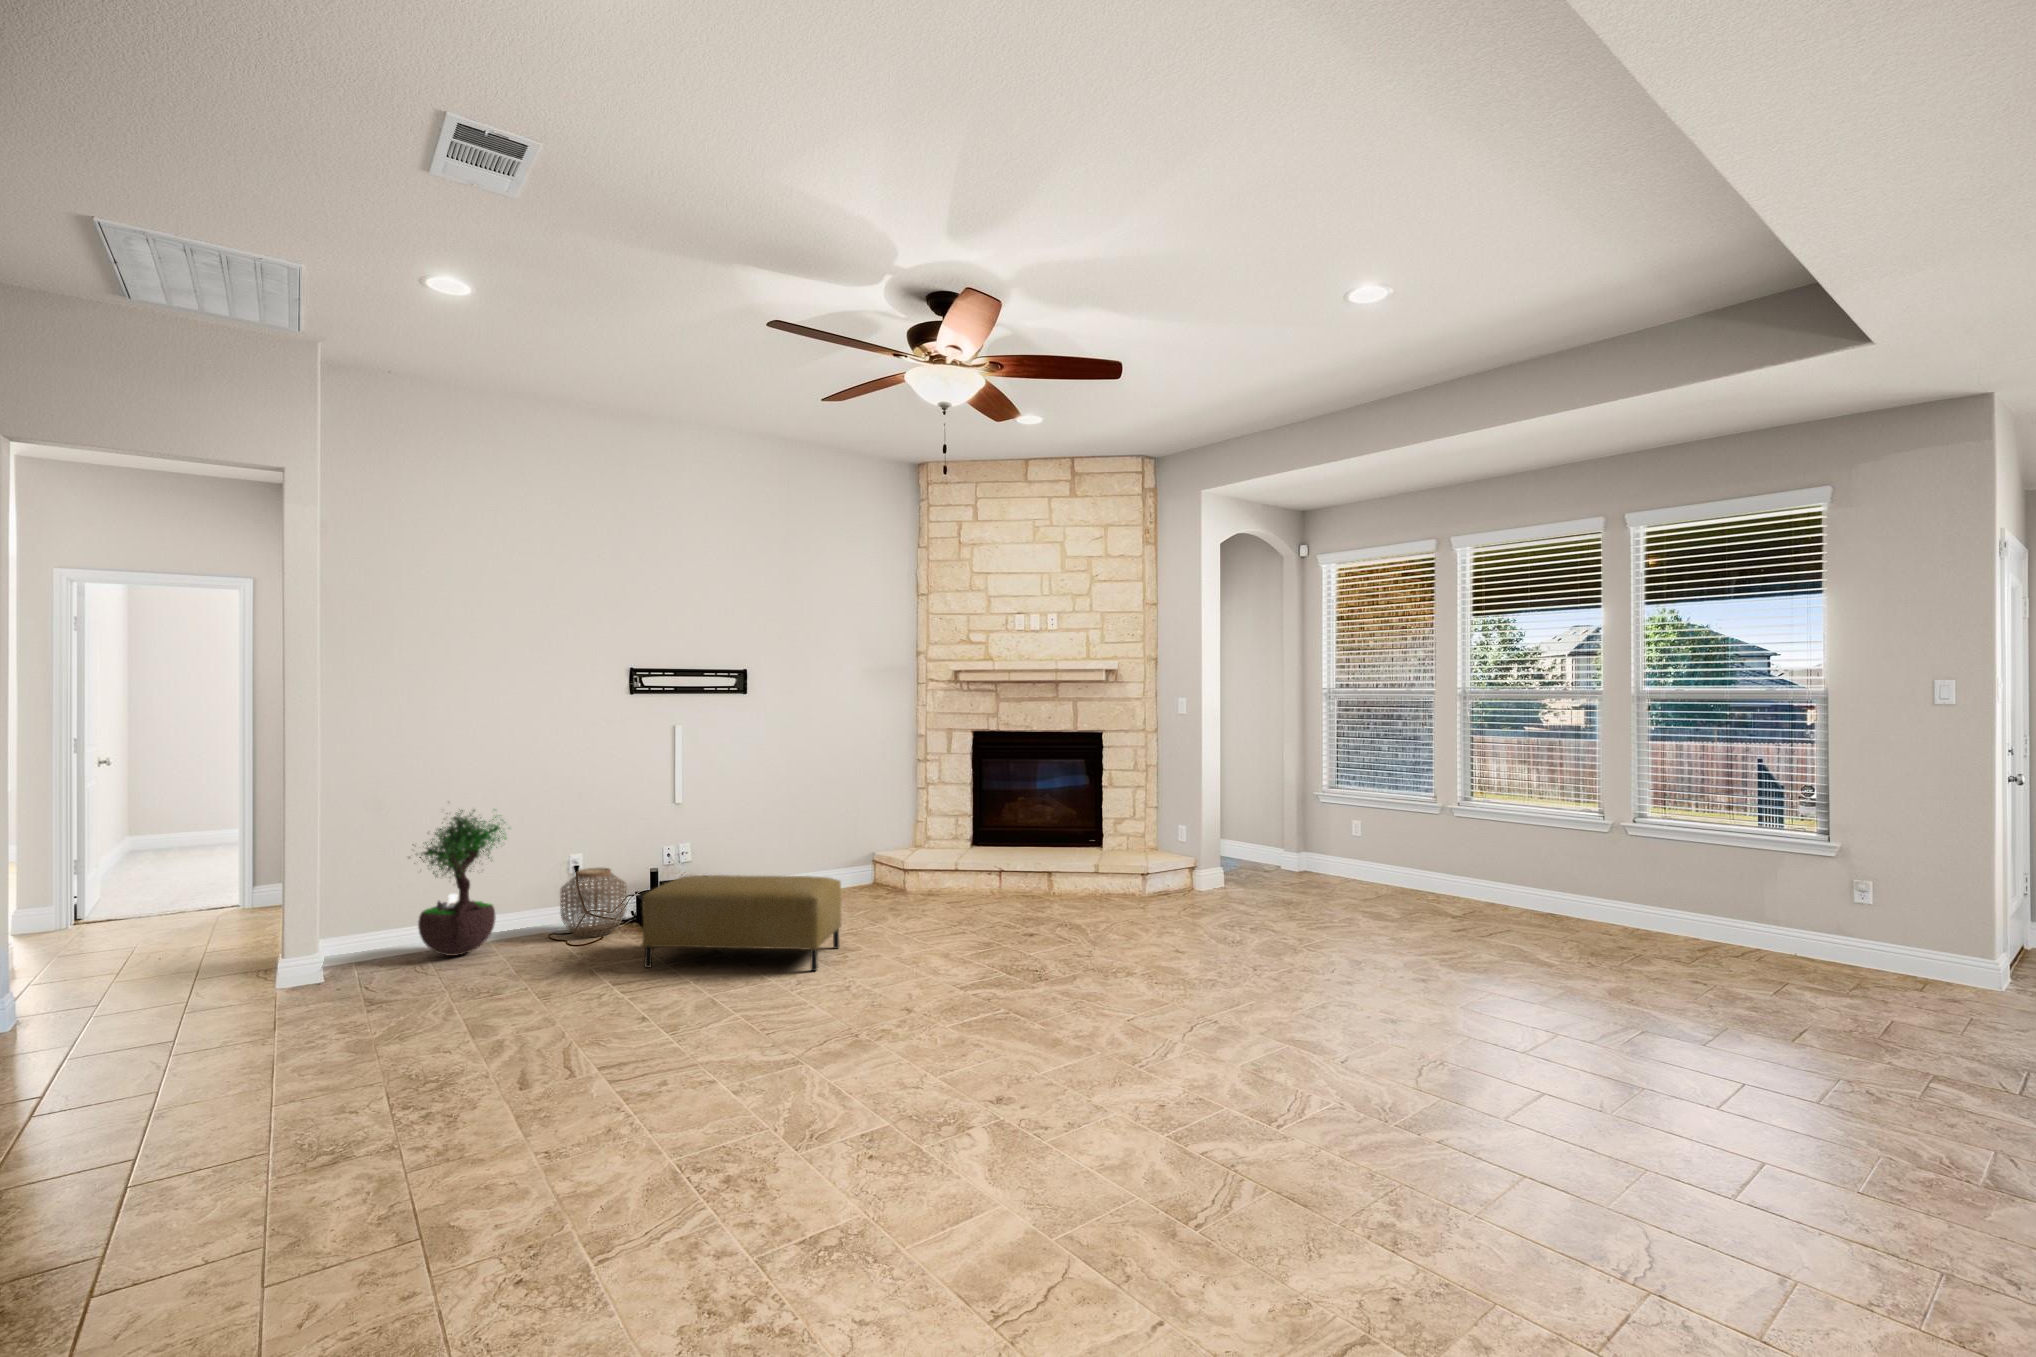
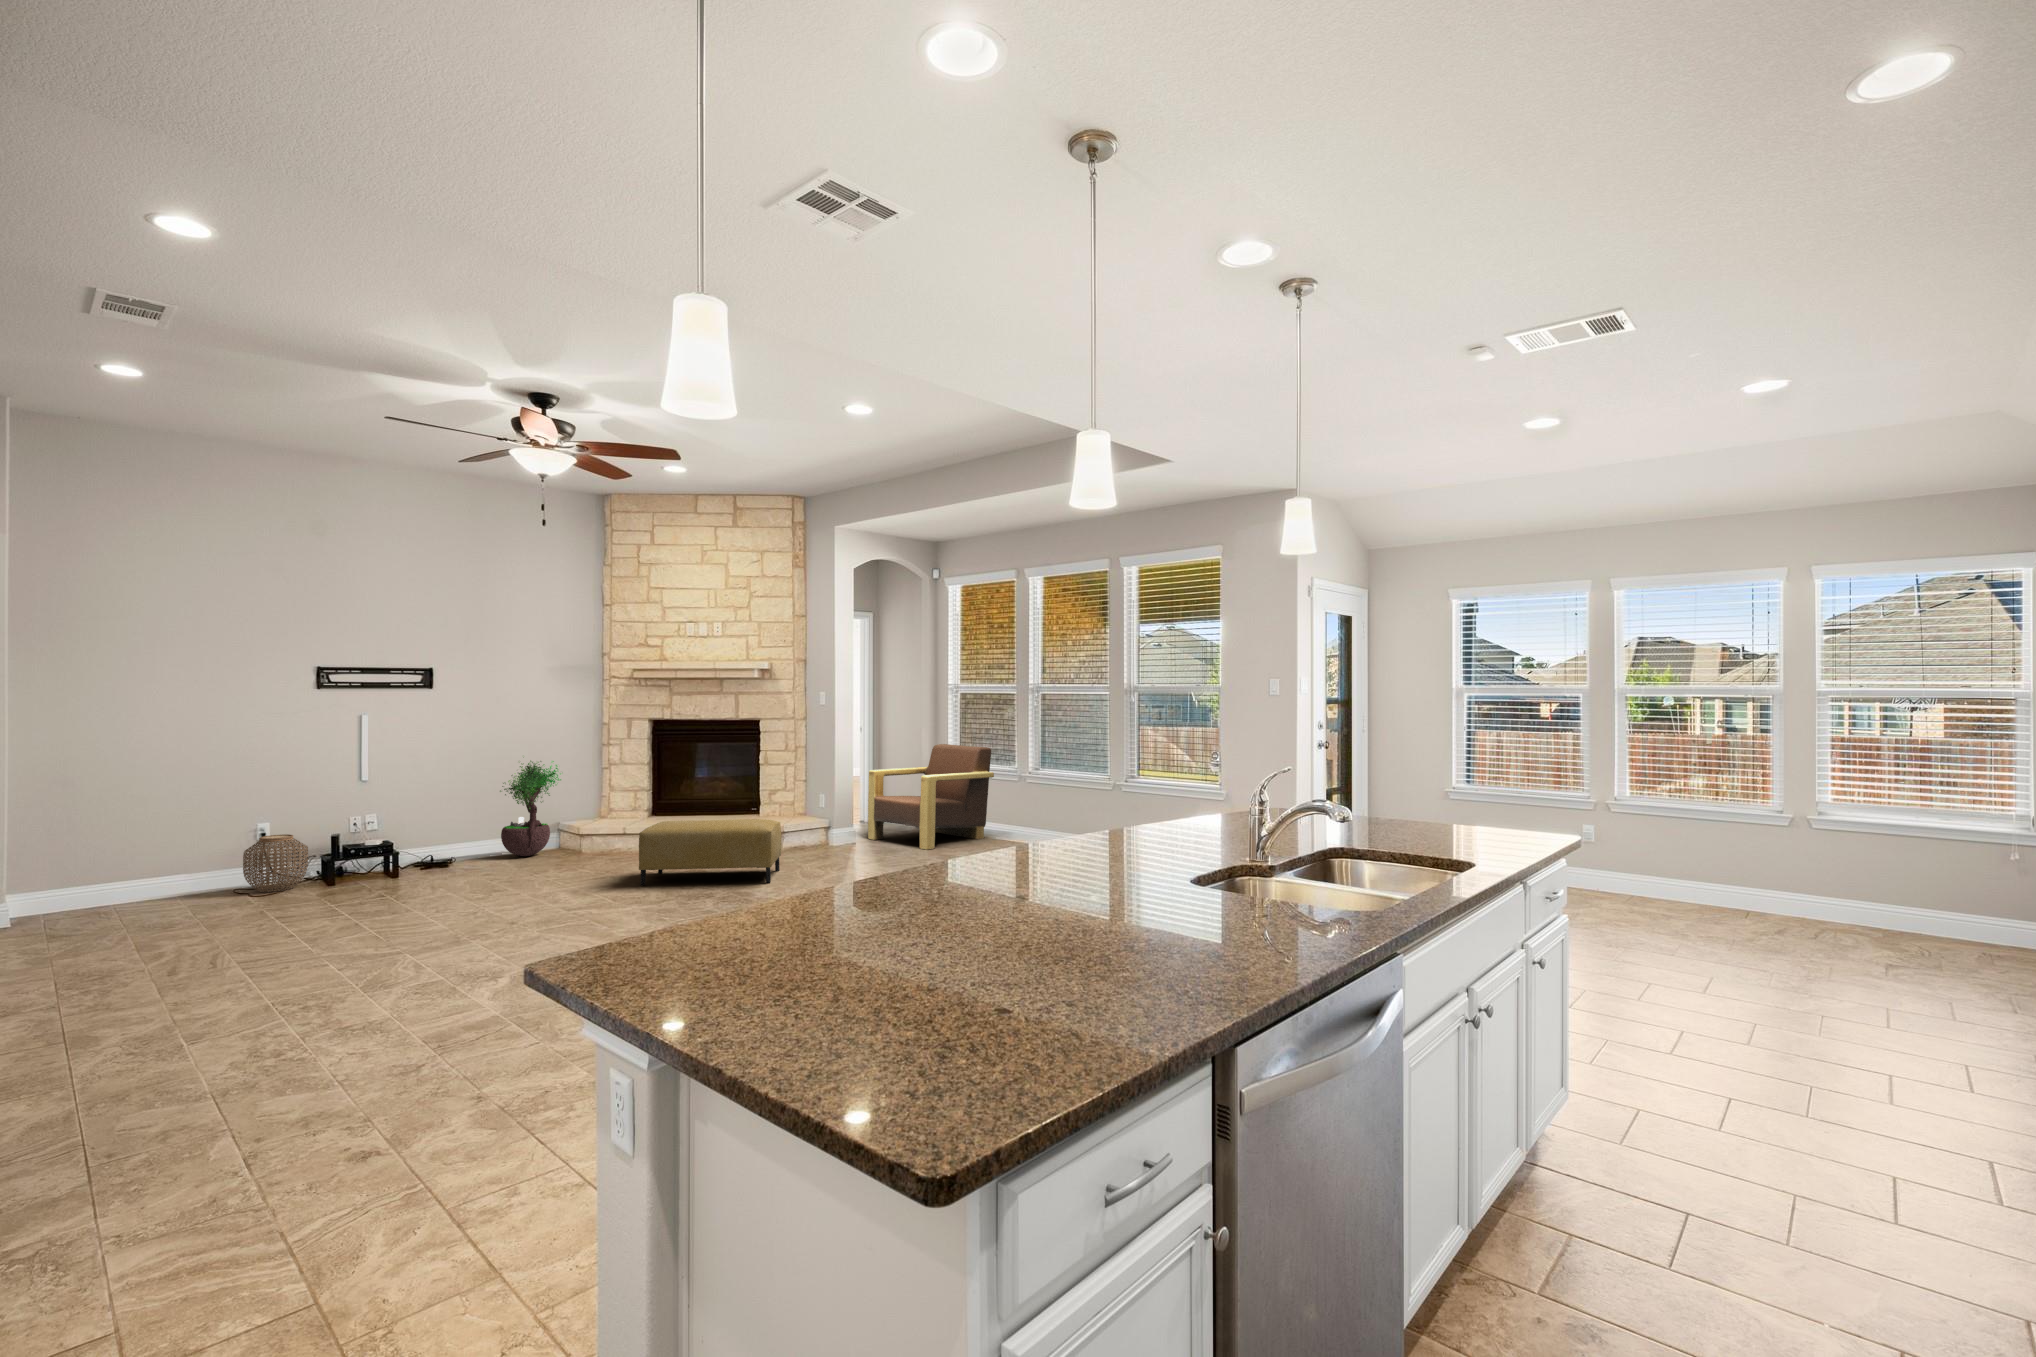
armchair: none [1239,764,1406,903] -> present [868,744,994,849]
potted tree: present [408,809,509,956] -> present [500,761,561,856]
ottoman: present [642,875,841,971] -> present [639,819,781,885]

